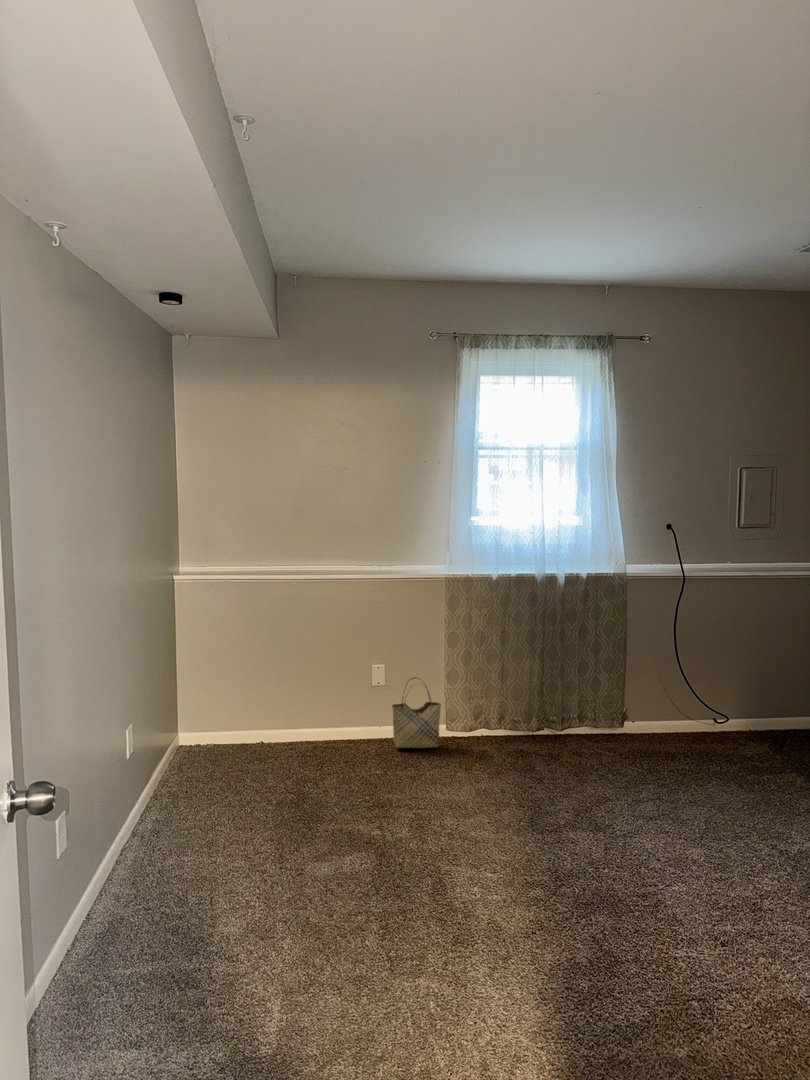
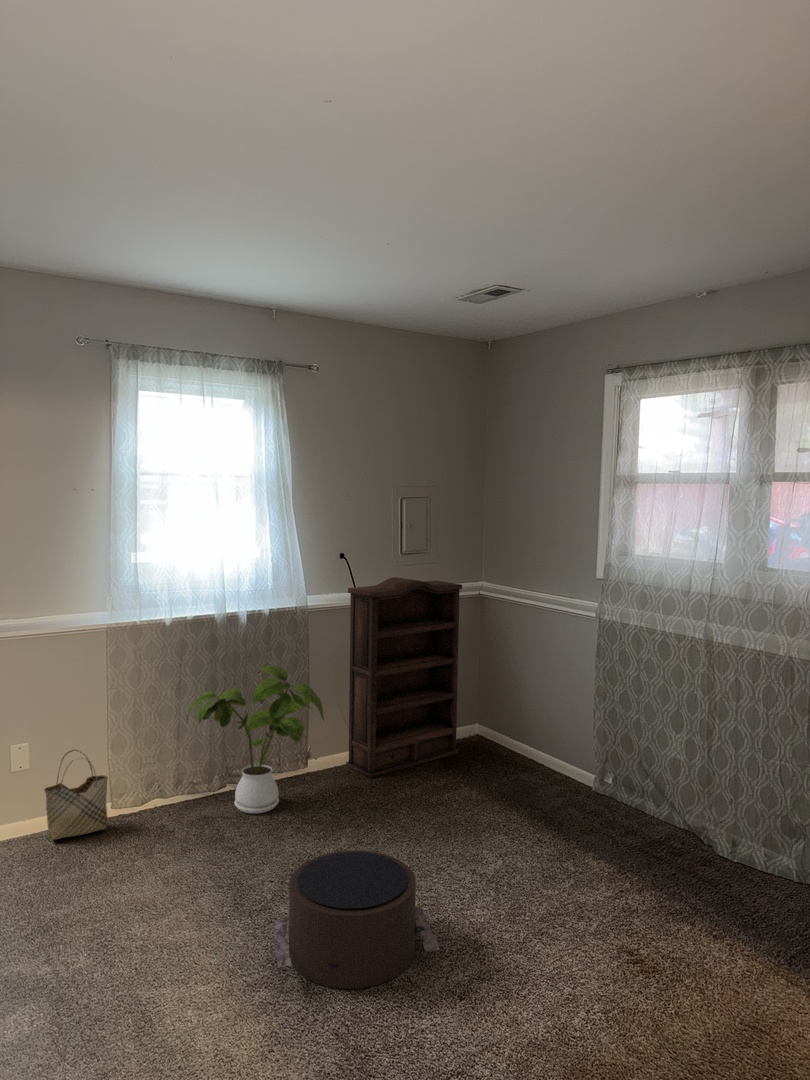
bookshelf: none [664,550,804,748] -> present [346,577,462,778]
house plant: none [508,623,631,759] -> present [187,665,324,813]
pouf: none [553,793,709,913] -> present [274,850,439,989]

